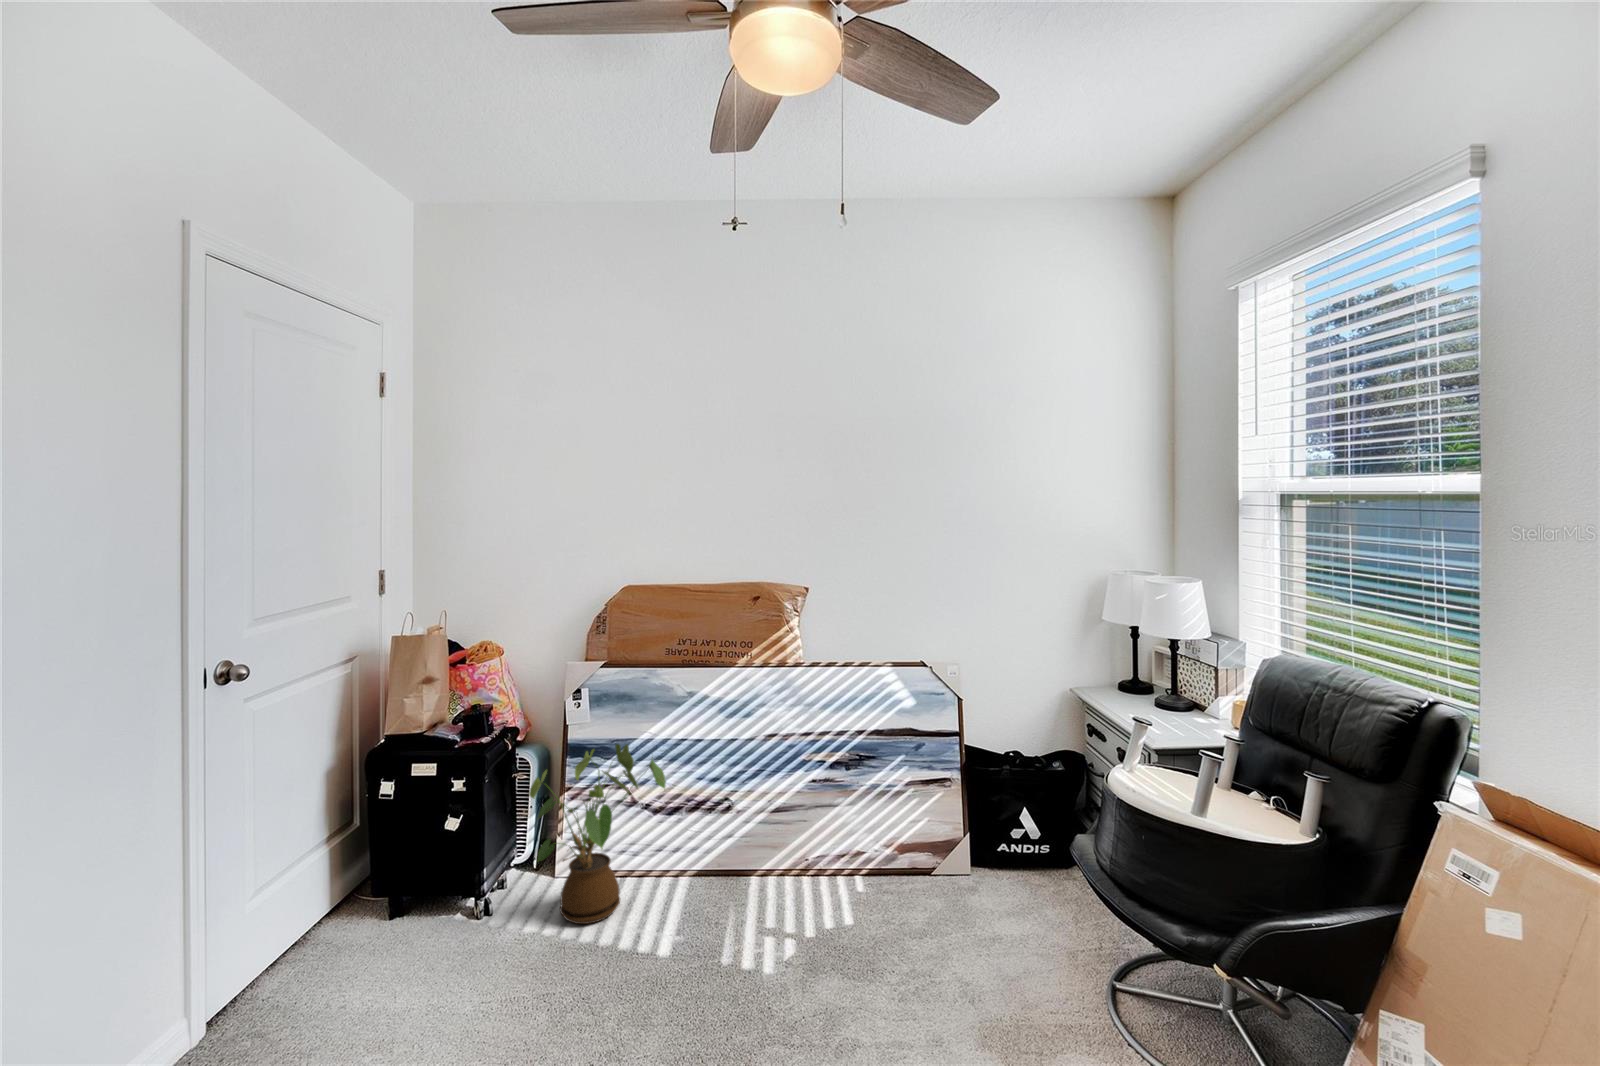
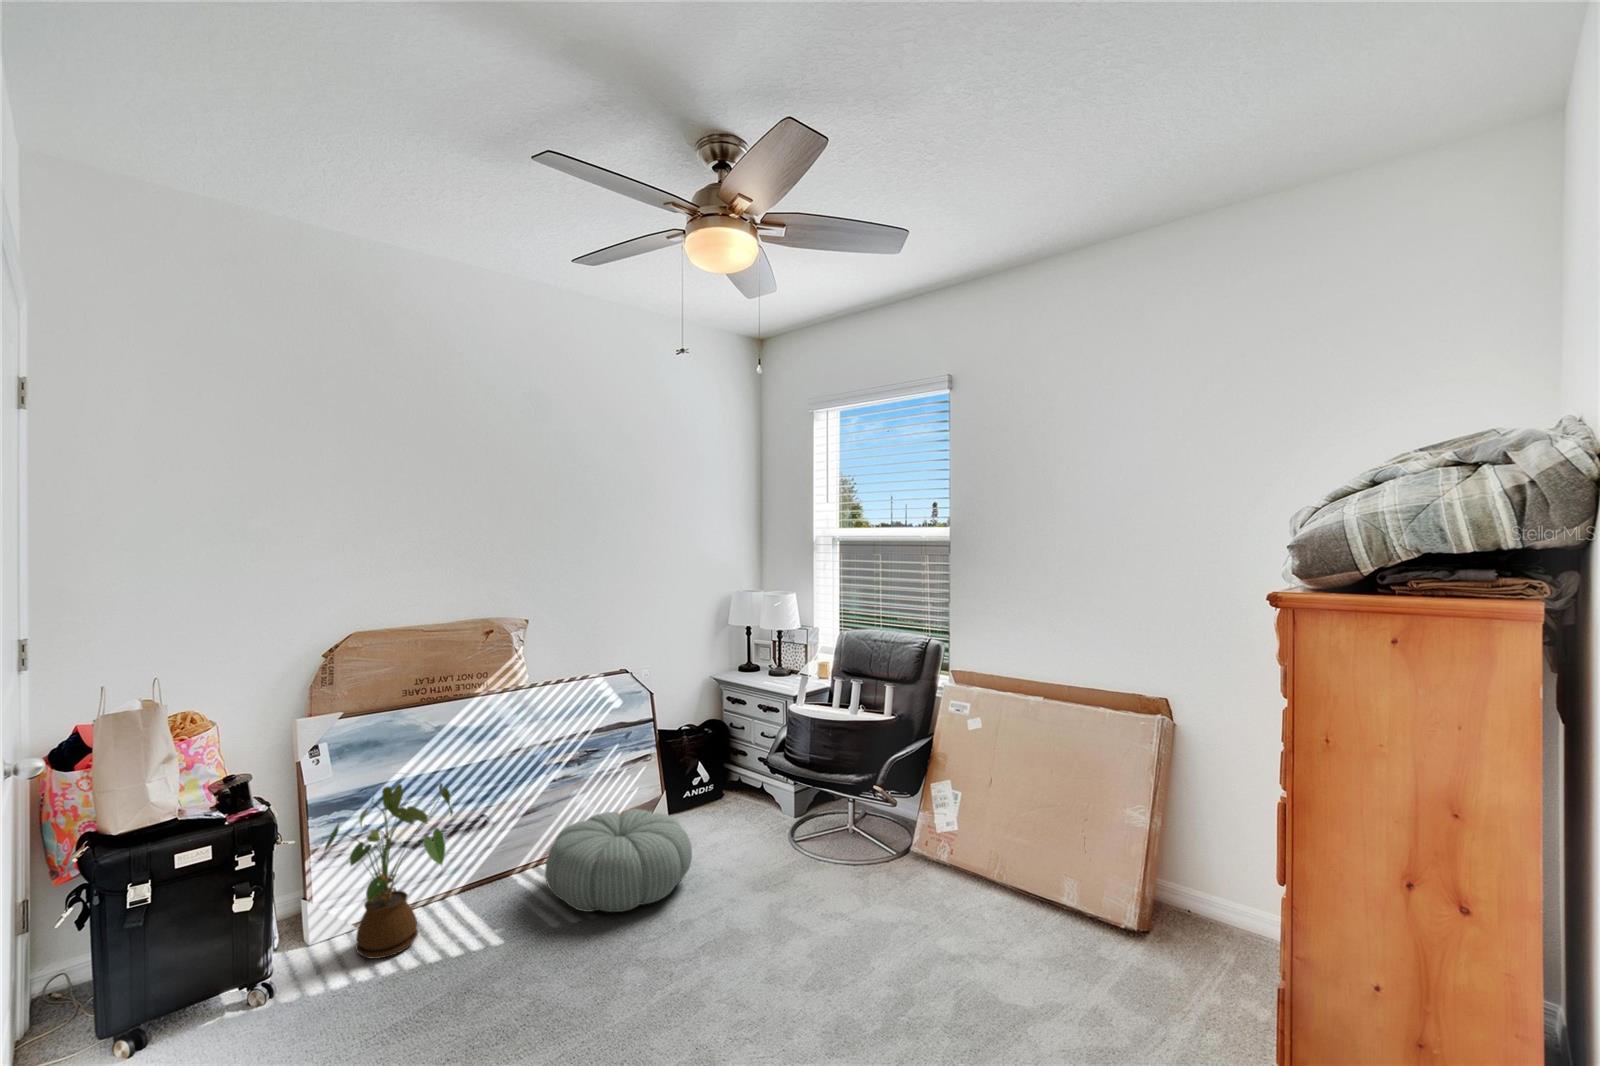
pouf: none [739,839,925,993] -> present [545,809,692,912]

